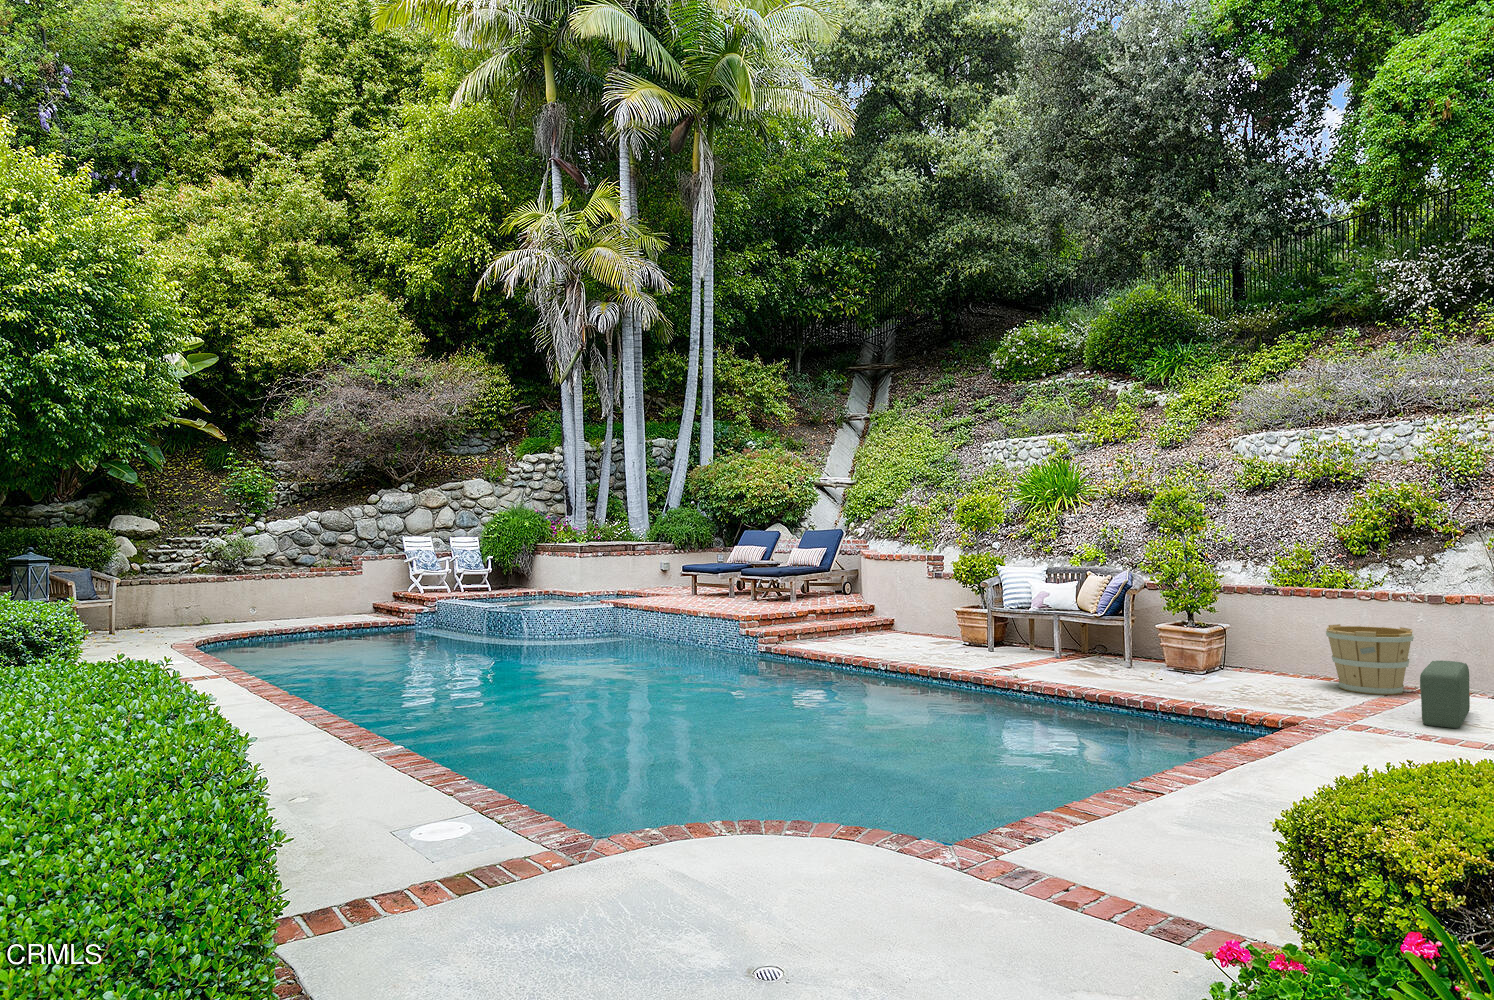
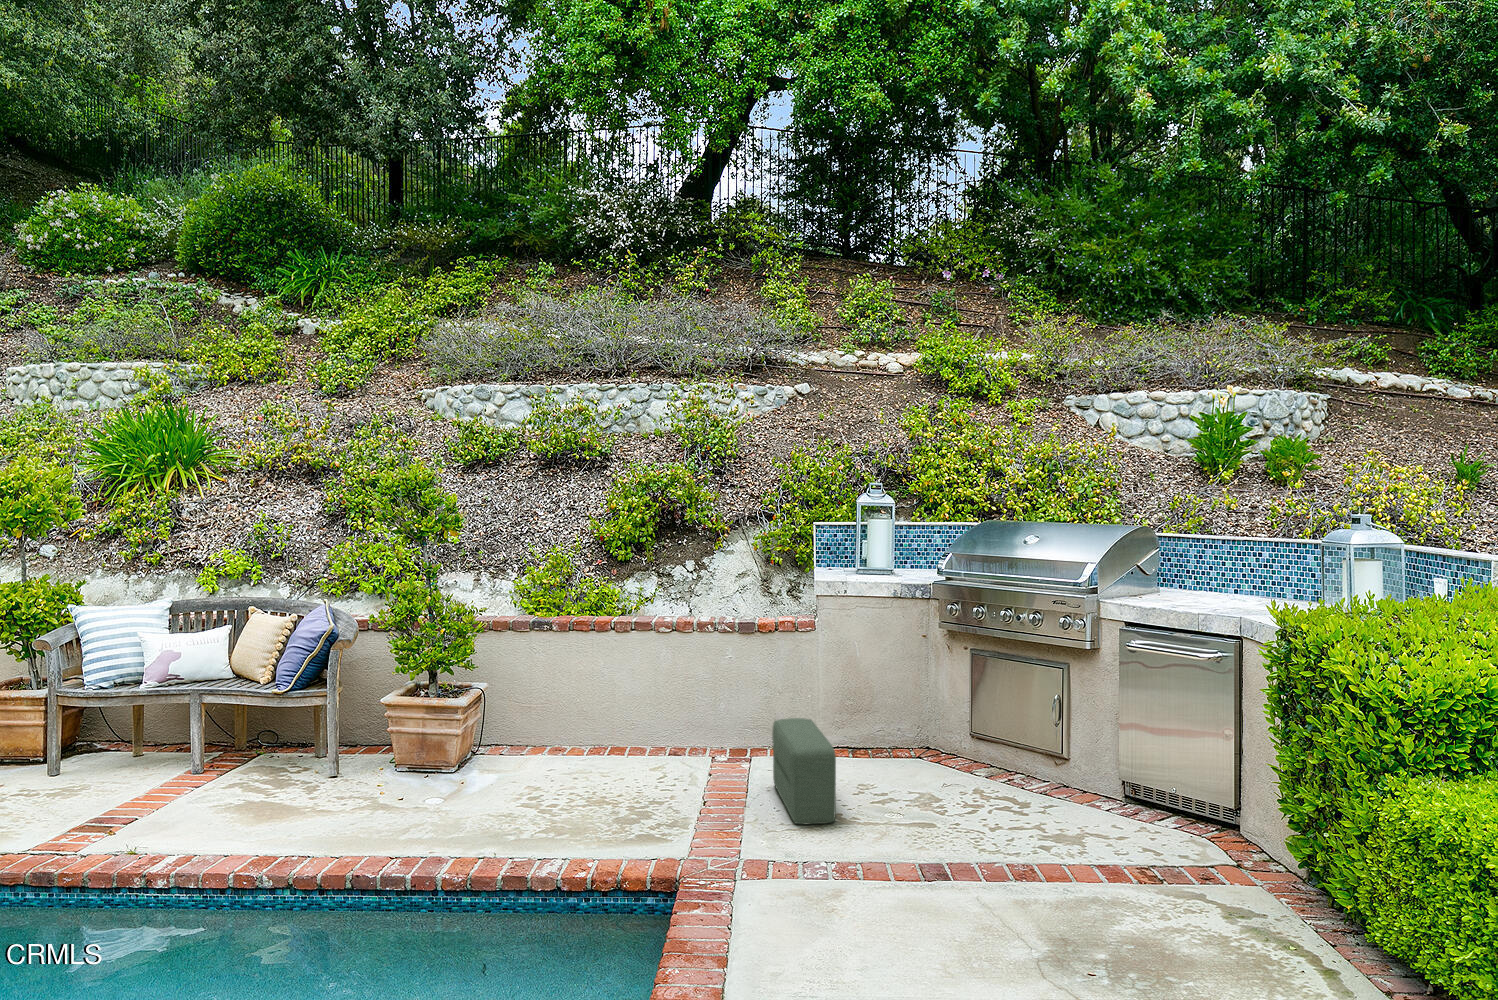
wooden bucket: present [1326,624,1414,695] -> none [626,667,731,771]

